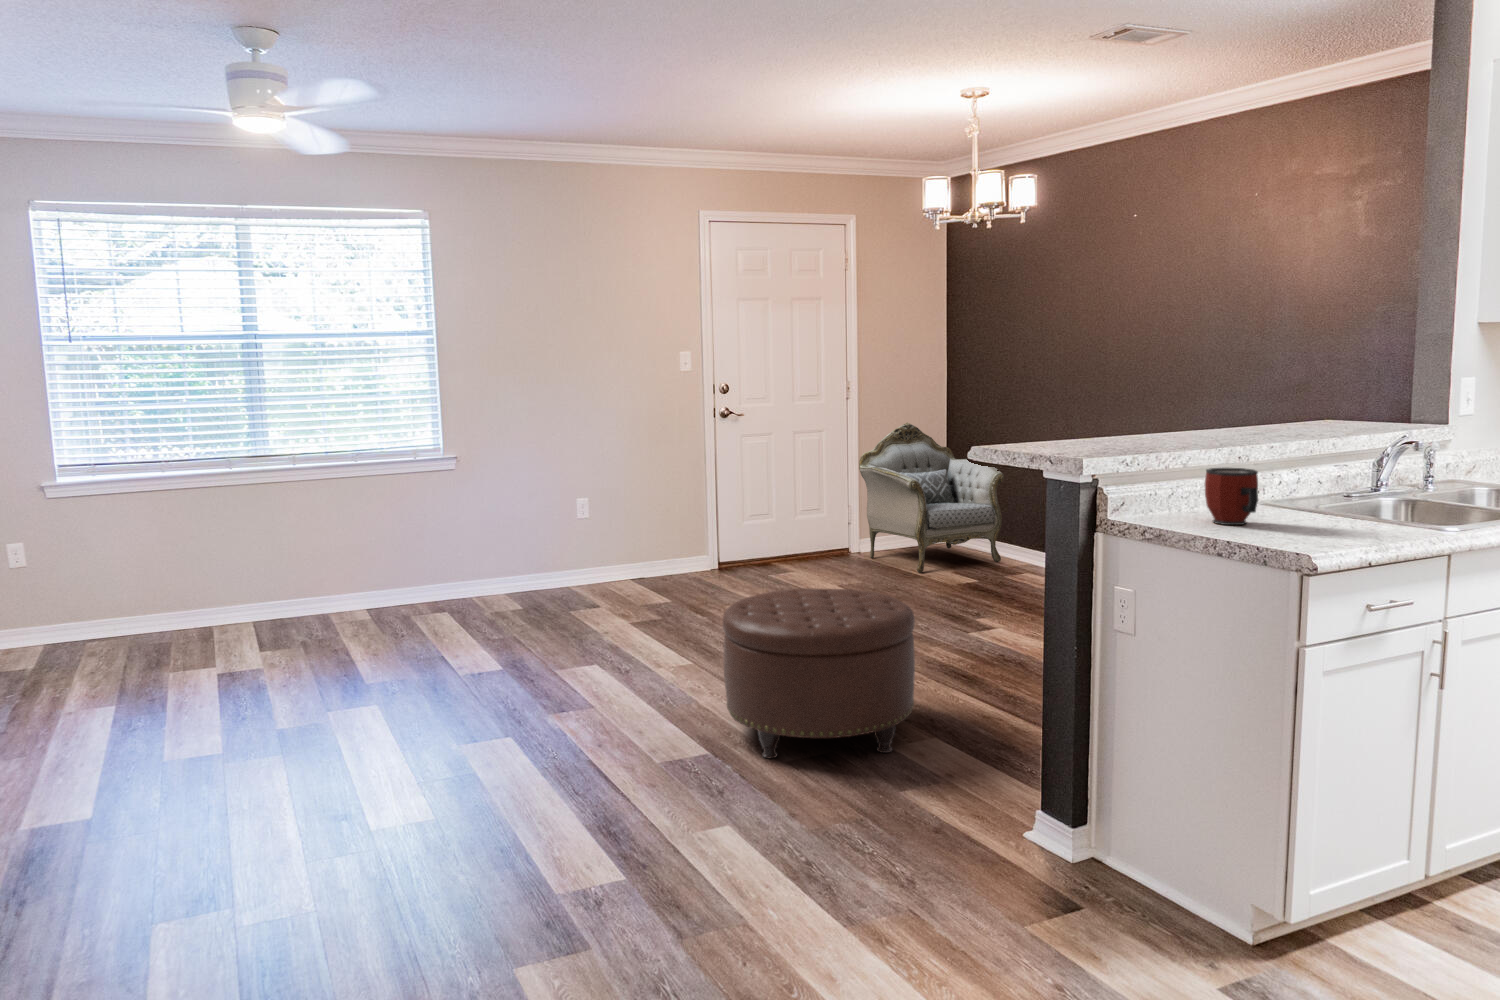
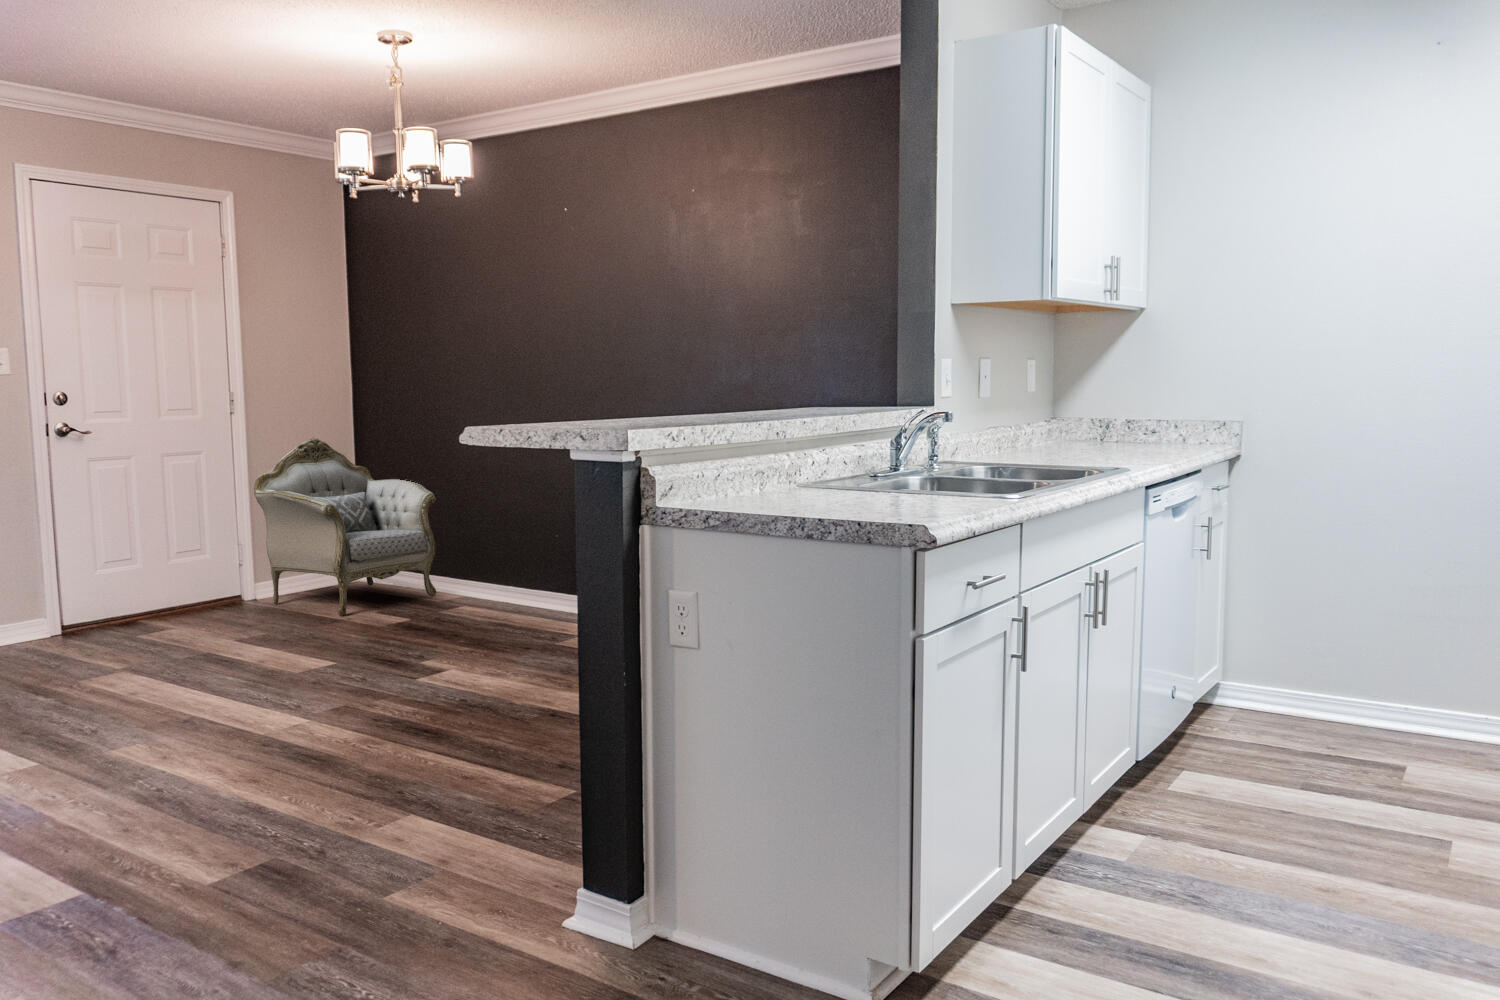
mug: present [1205,468,1258,525] -> none [766,440,831,505]
ottoman: present [723,588,915,758] -> none [94,635,384,886]

